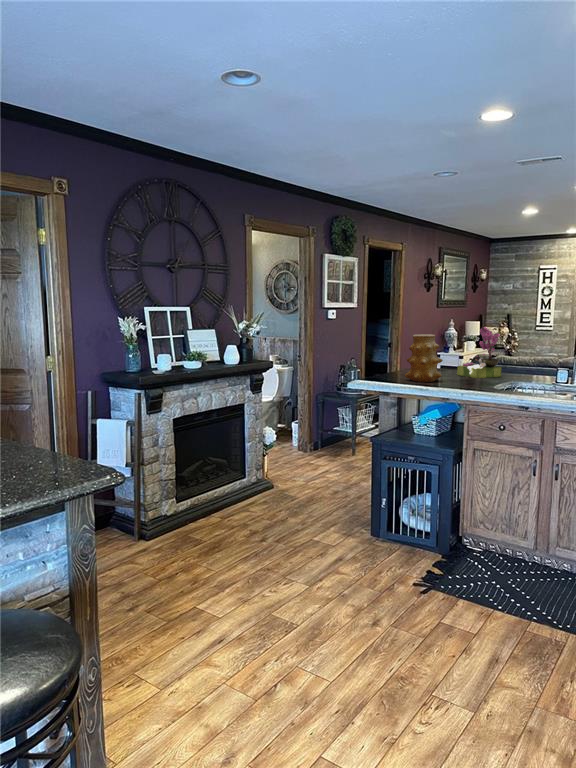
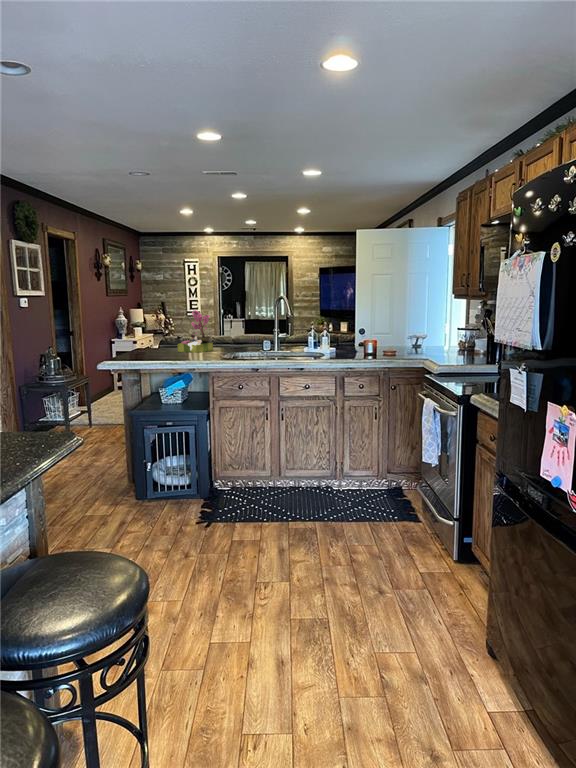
vase: present [405,334,443,382] -> none [144,317,176,359]

